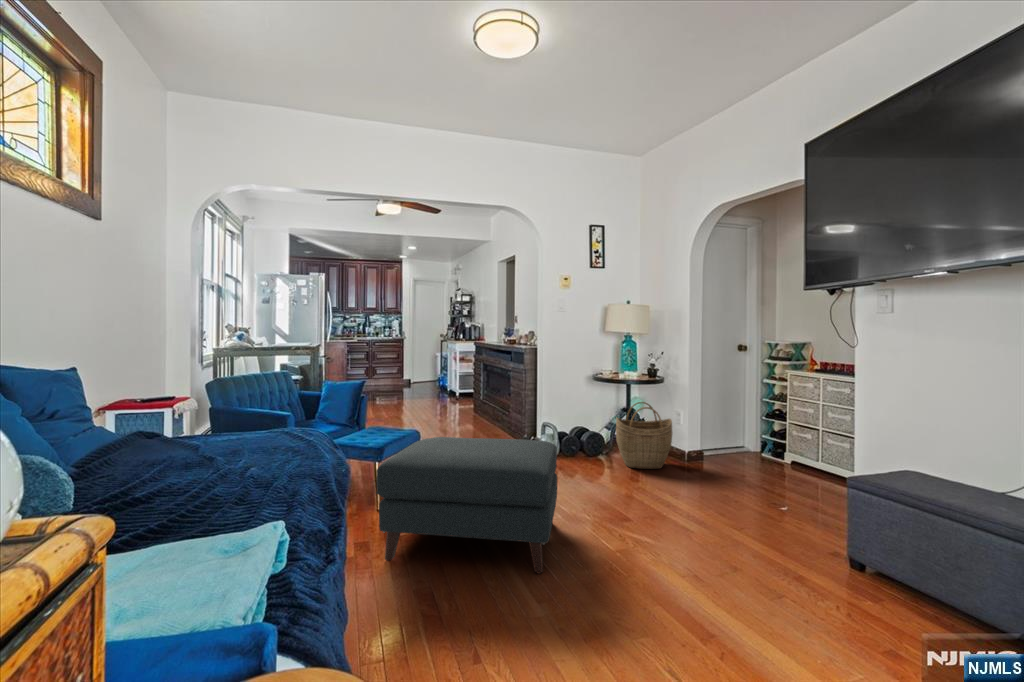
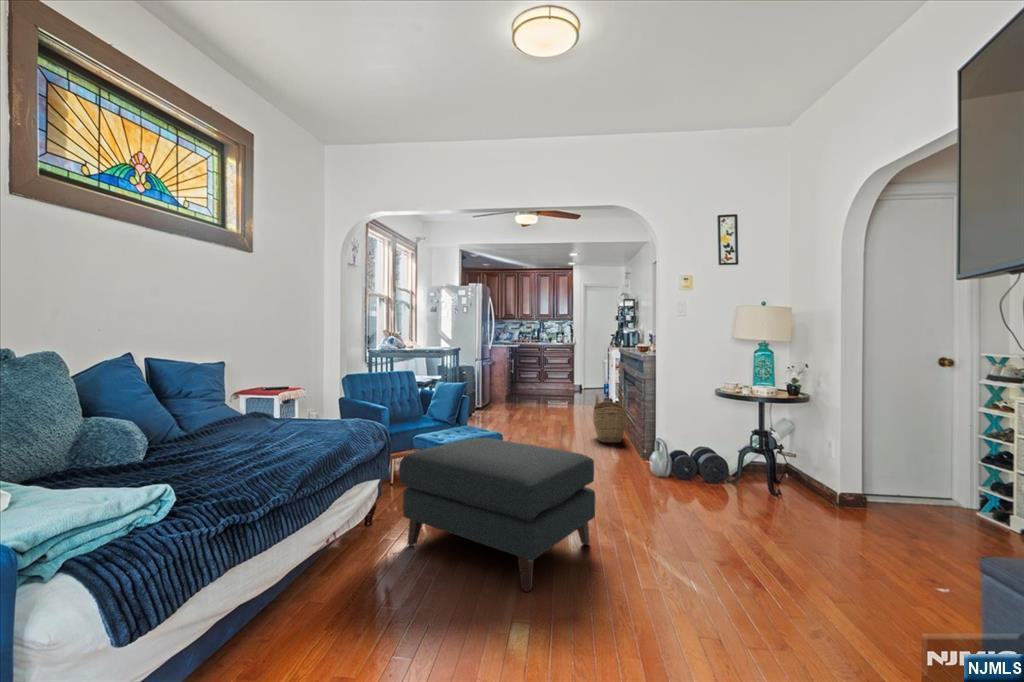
woven basket: present [616,402,672,469] -> present [593,393,627,443]

